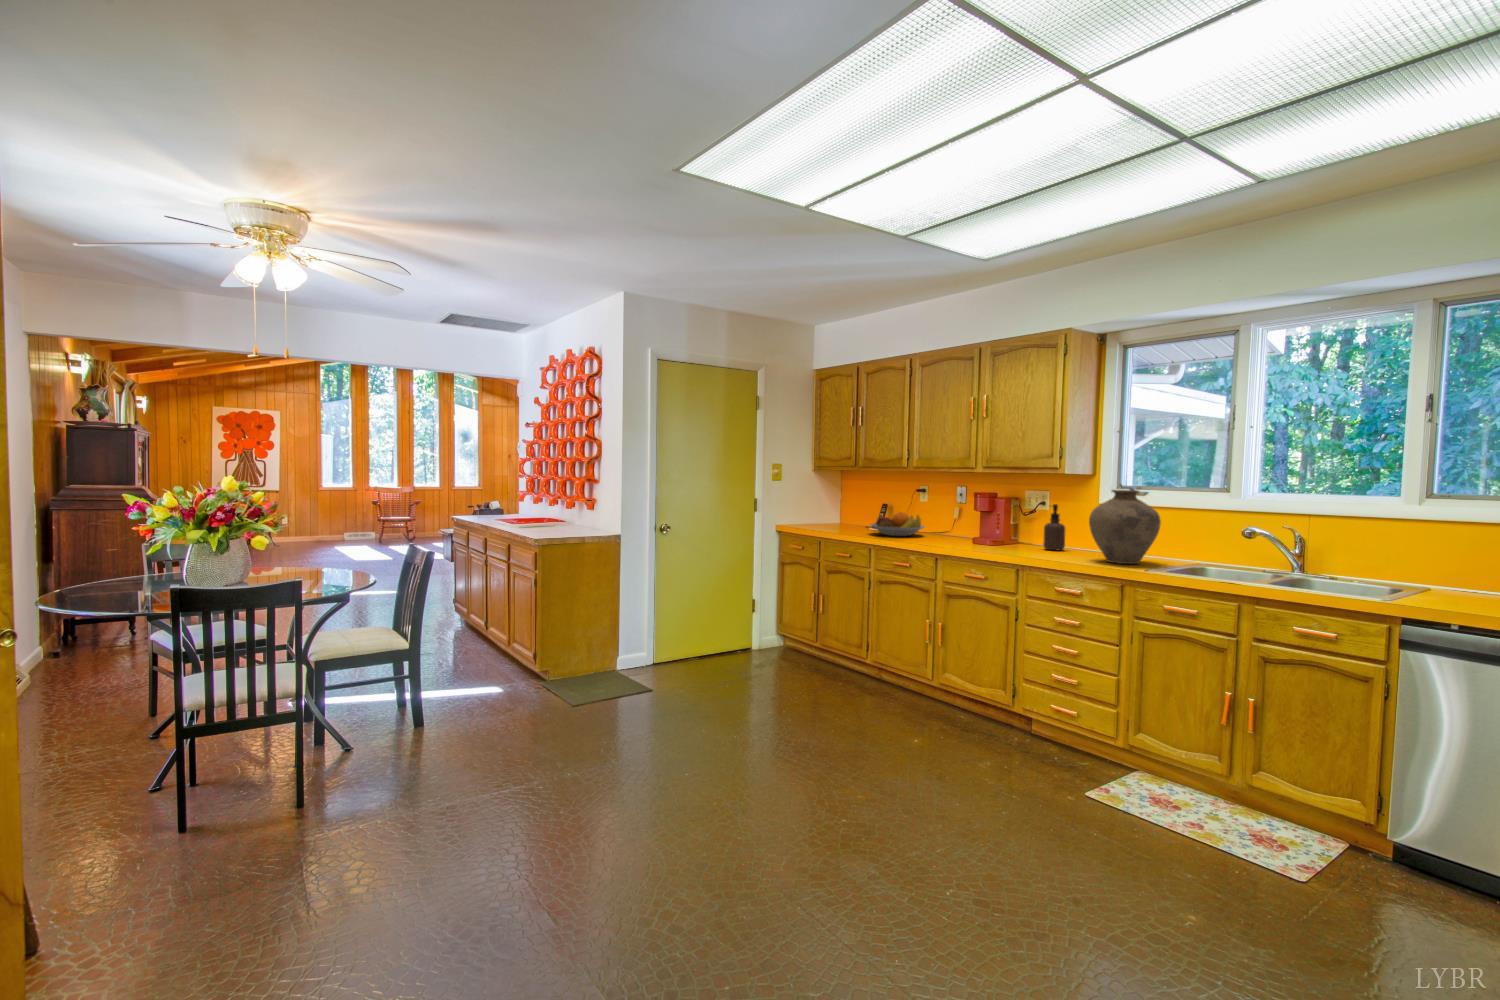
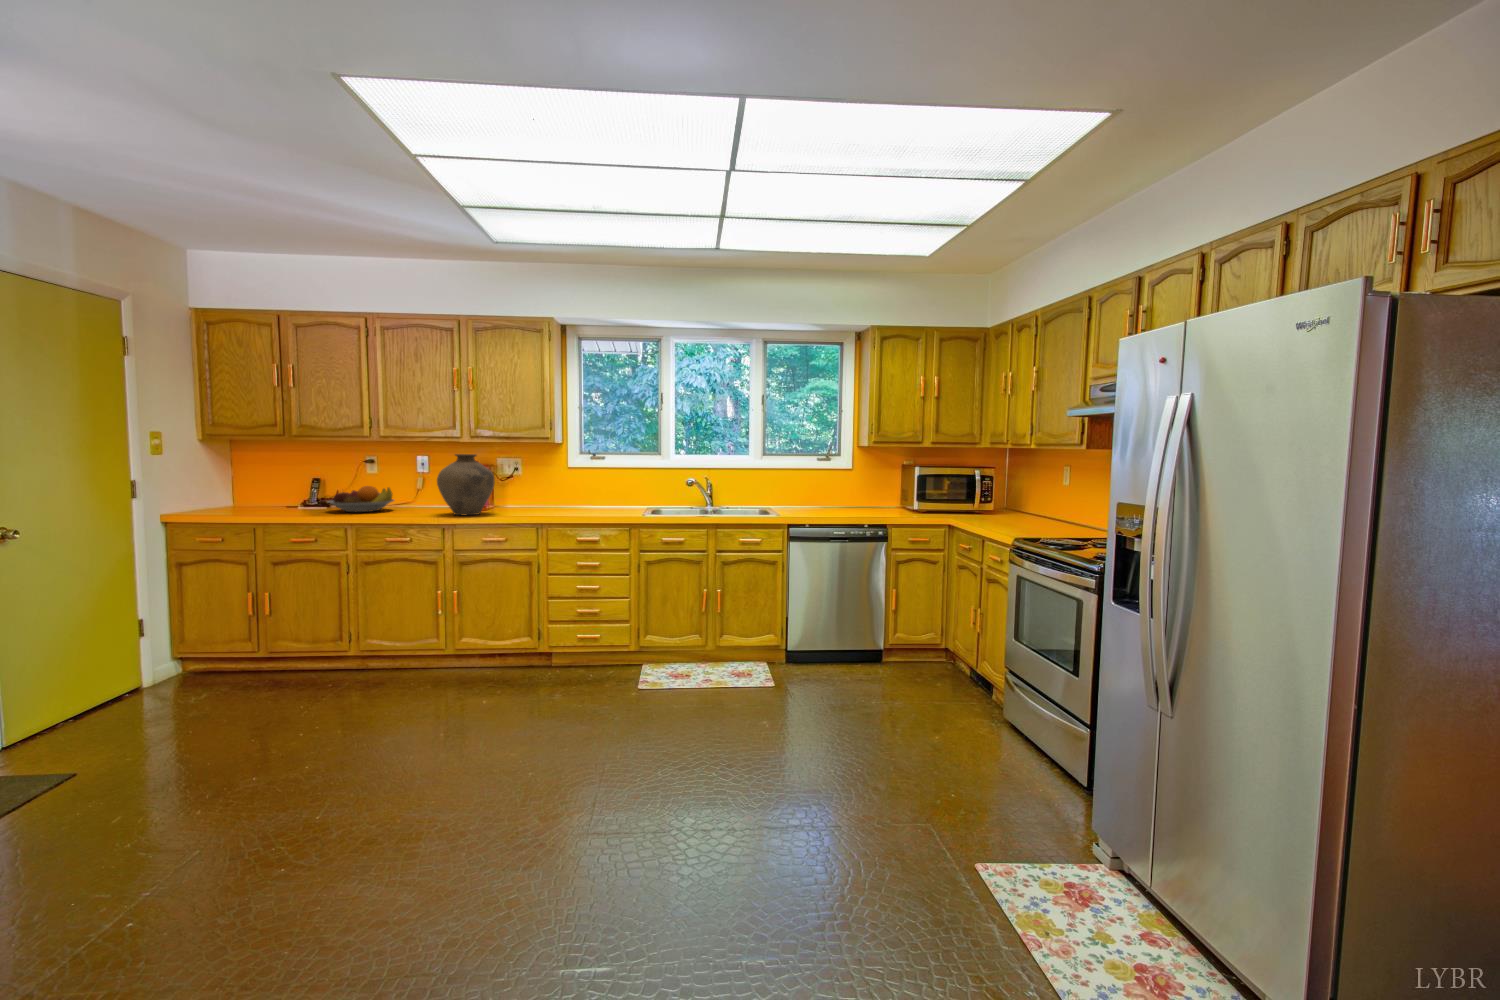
vase: present [1089,490,1161,564] -> present [437,454,495,515]
soap dispenser: present [1043,504,1065,550] -> none [528,470,547,509]

